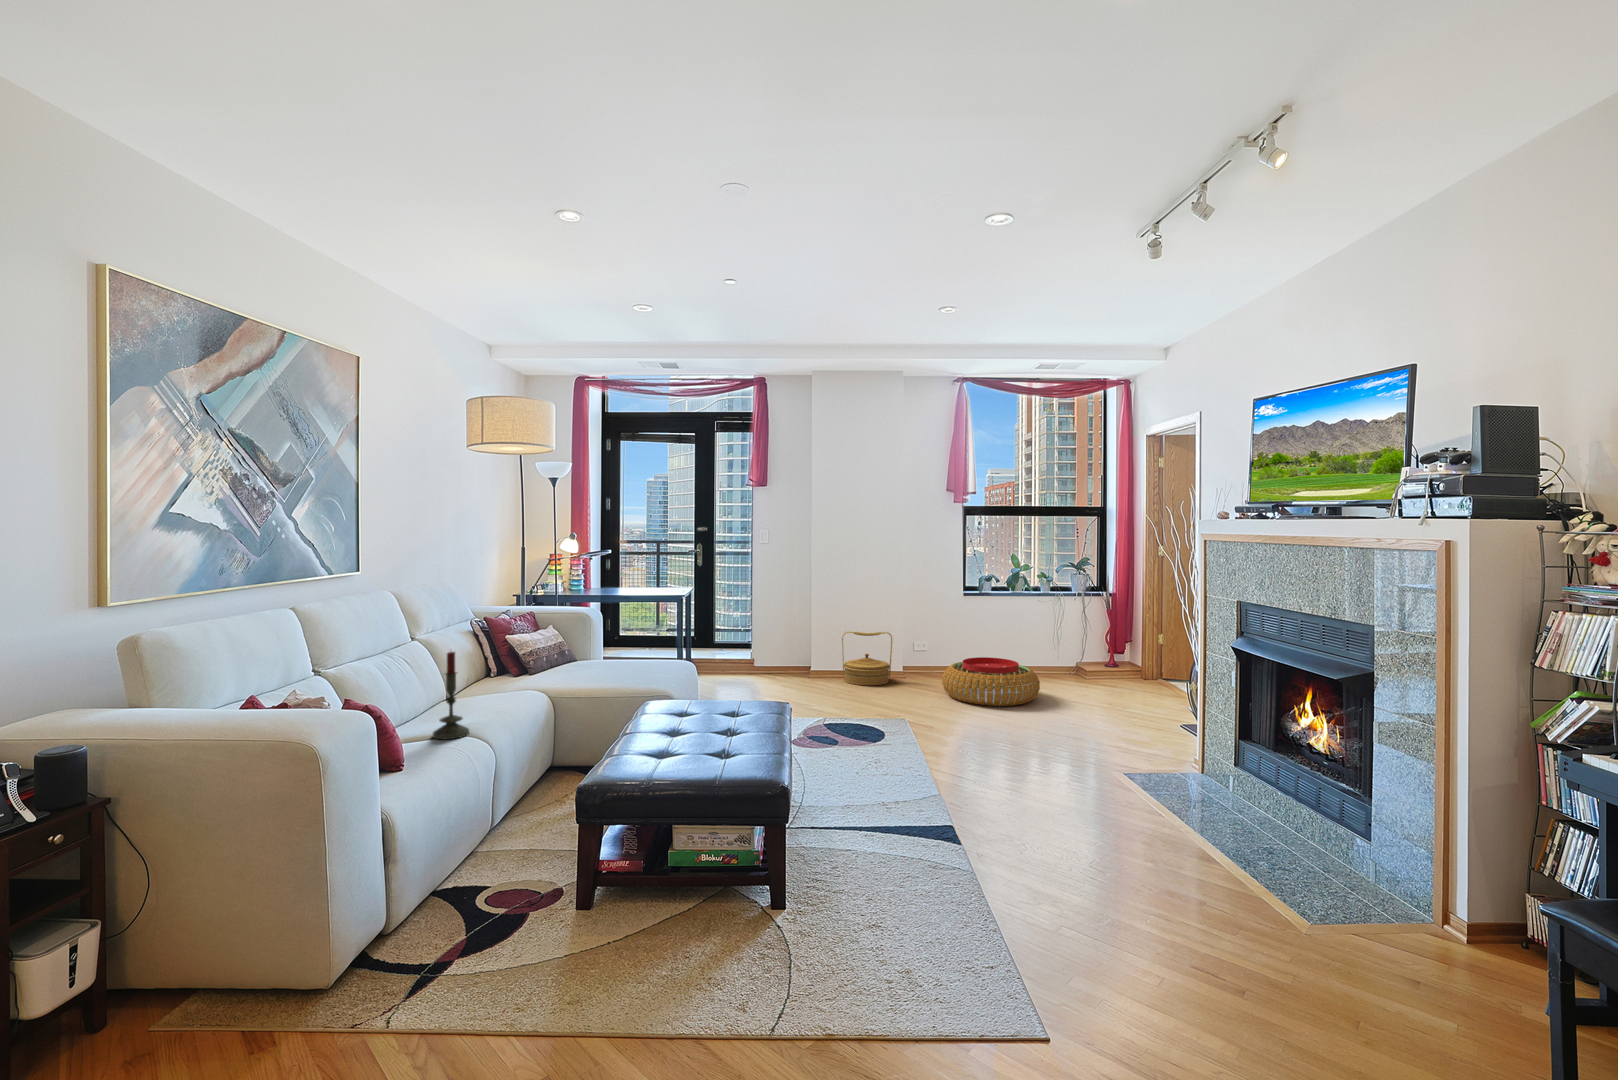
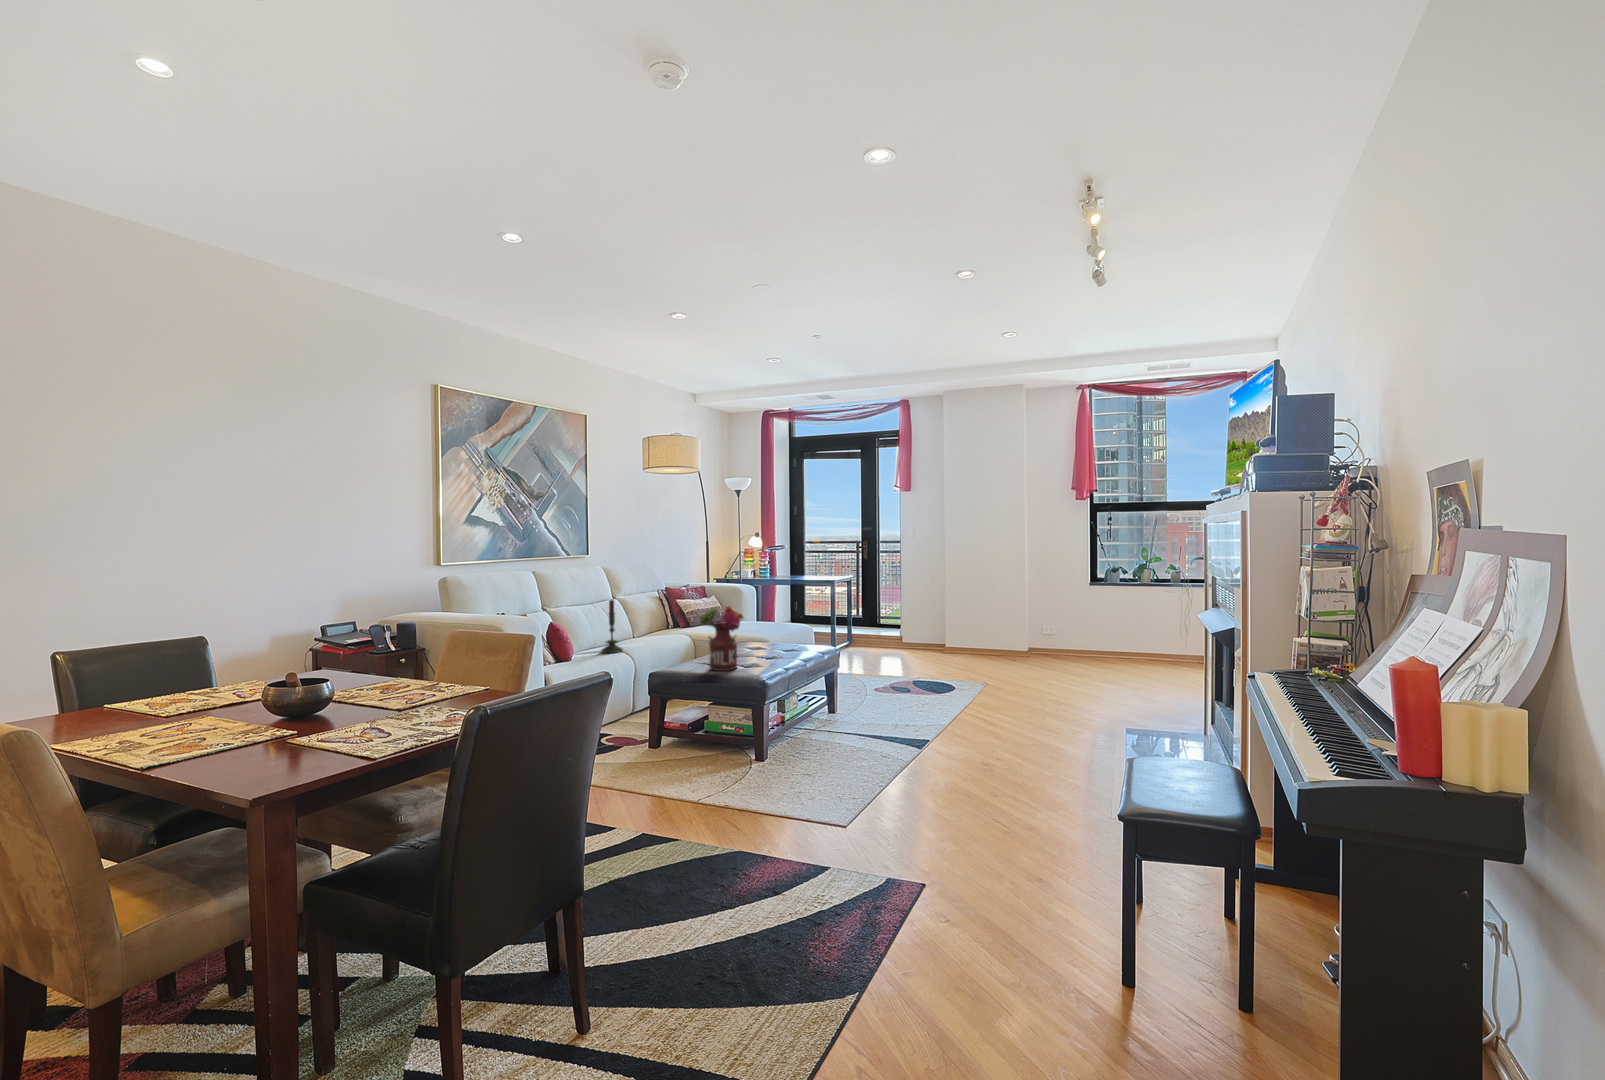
woven basket: present [842,631,892,685] -> none [966,614,1010,661]
pouf: present [942,657,1040,706] -> none [1042,639,1134,680]
flower arrangement: none [659,665,729,770] -> present [700,606,743,671]

